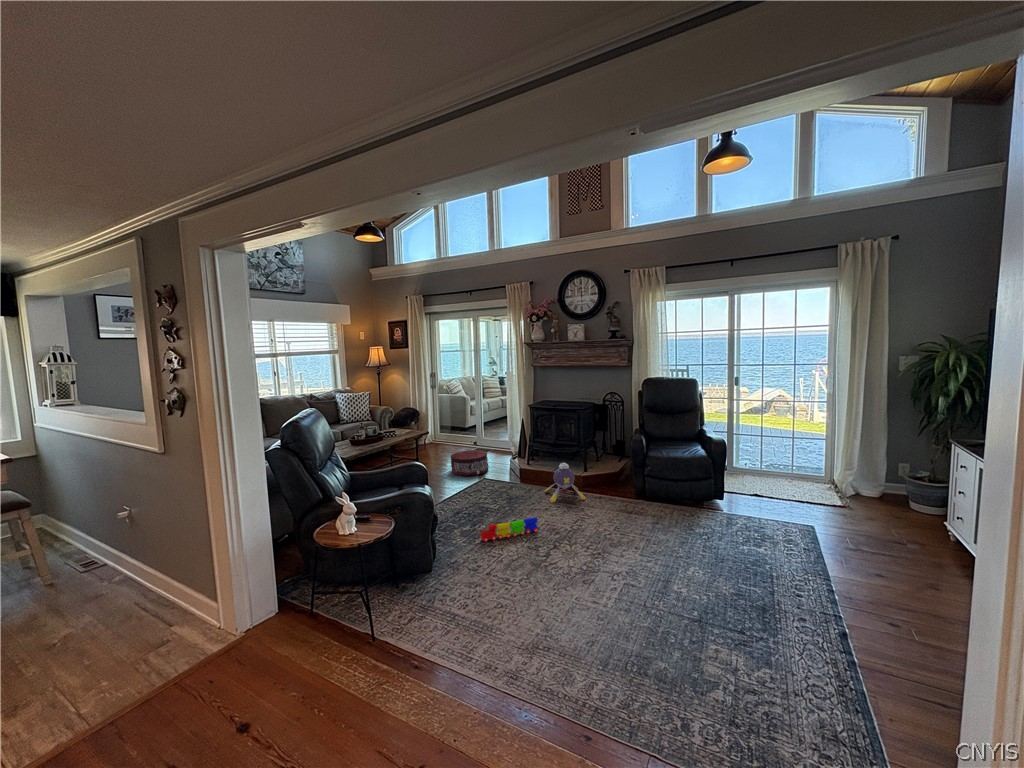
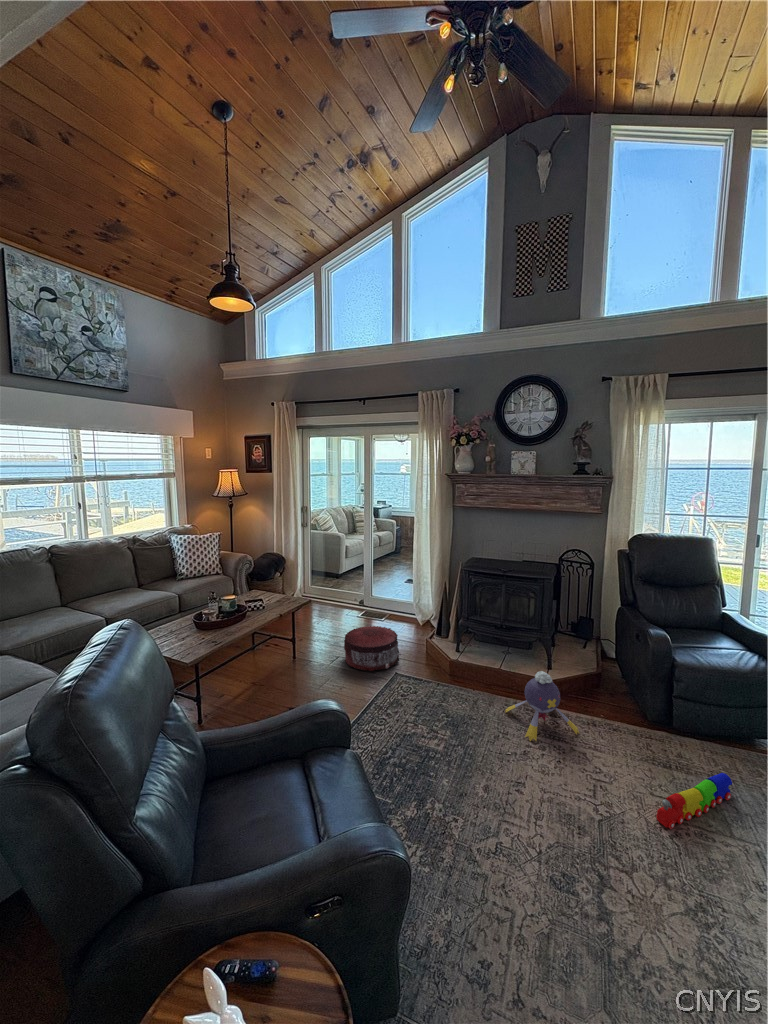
toy train: present [481,518,538,542] -> present [656,773,732,829]

